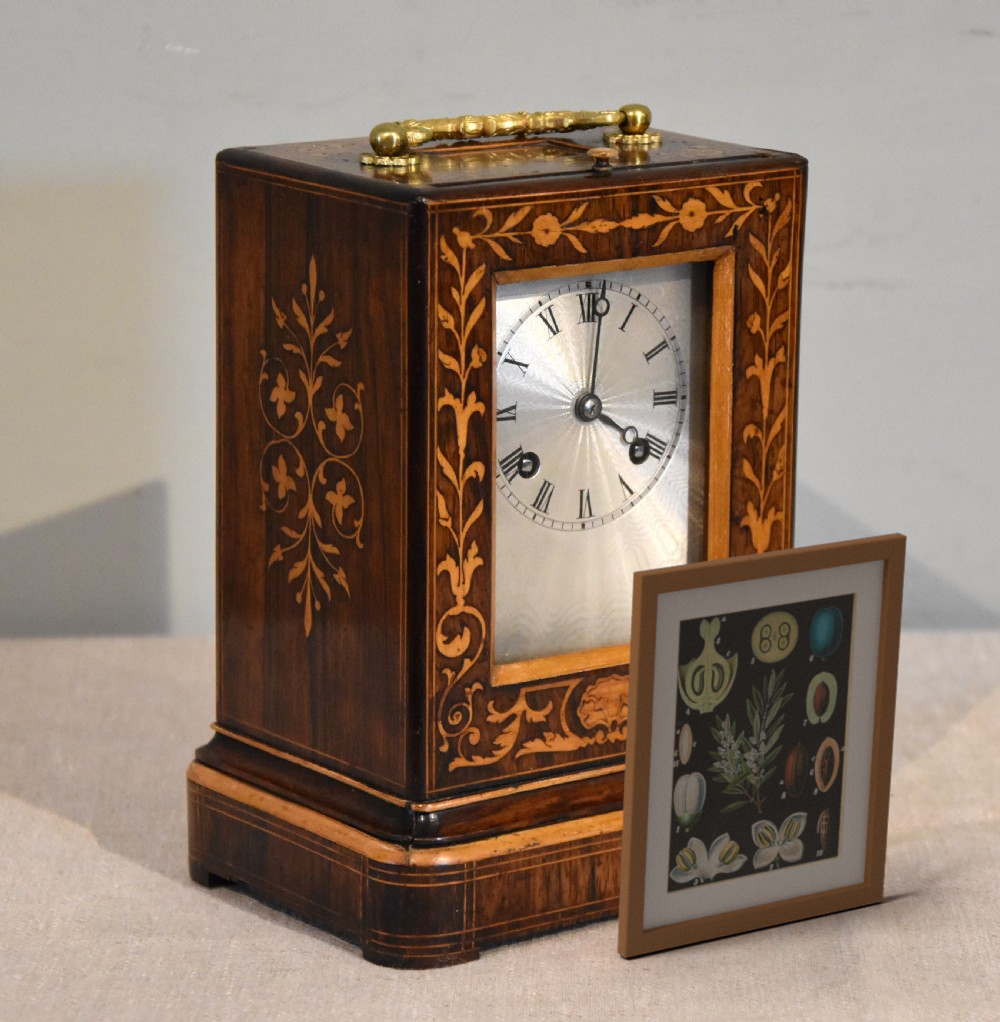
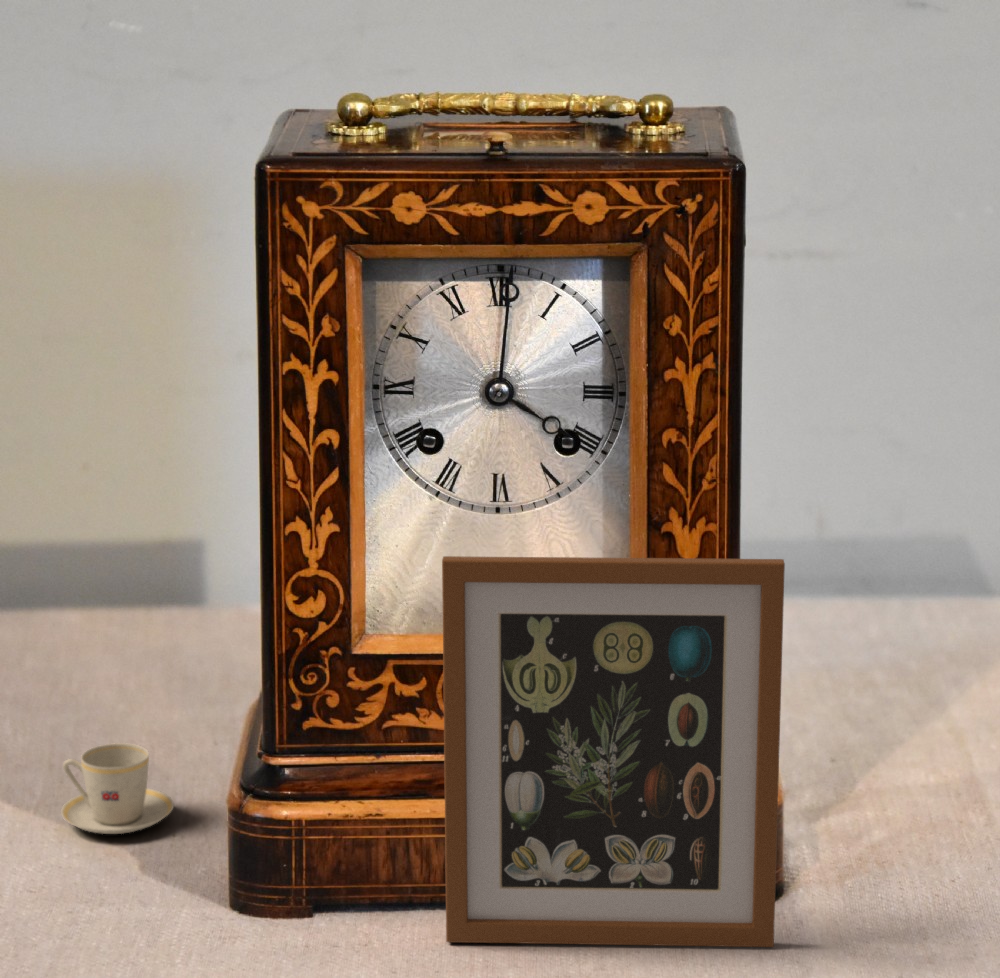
teacup: none [75,841,201,942] -> present [61,743,174,834]

